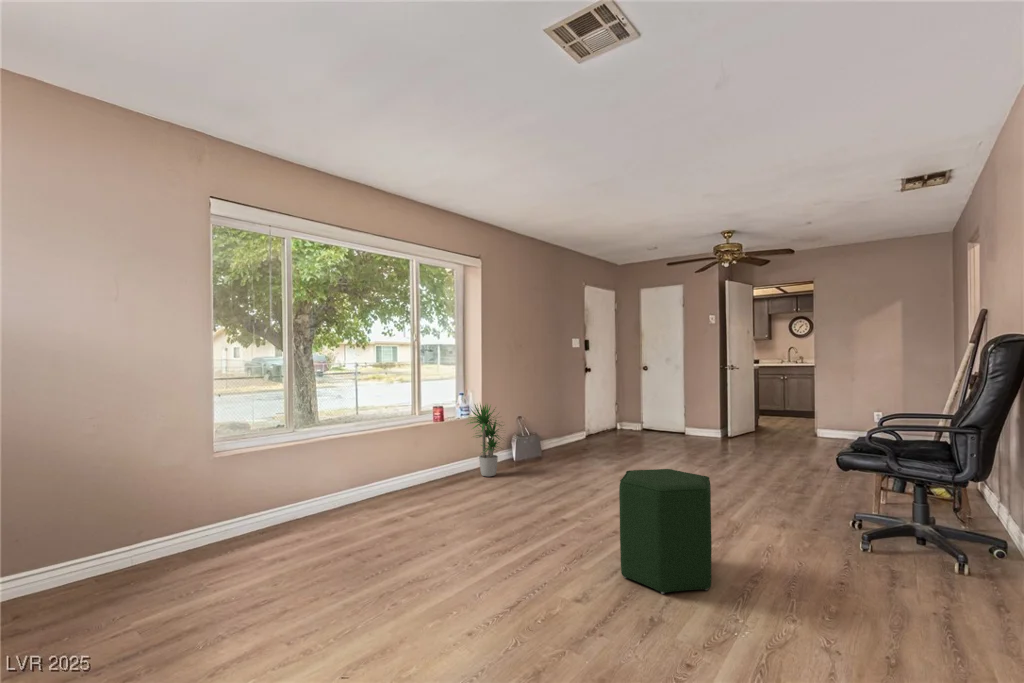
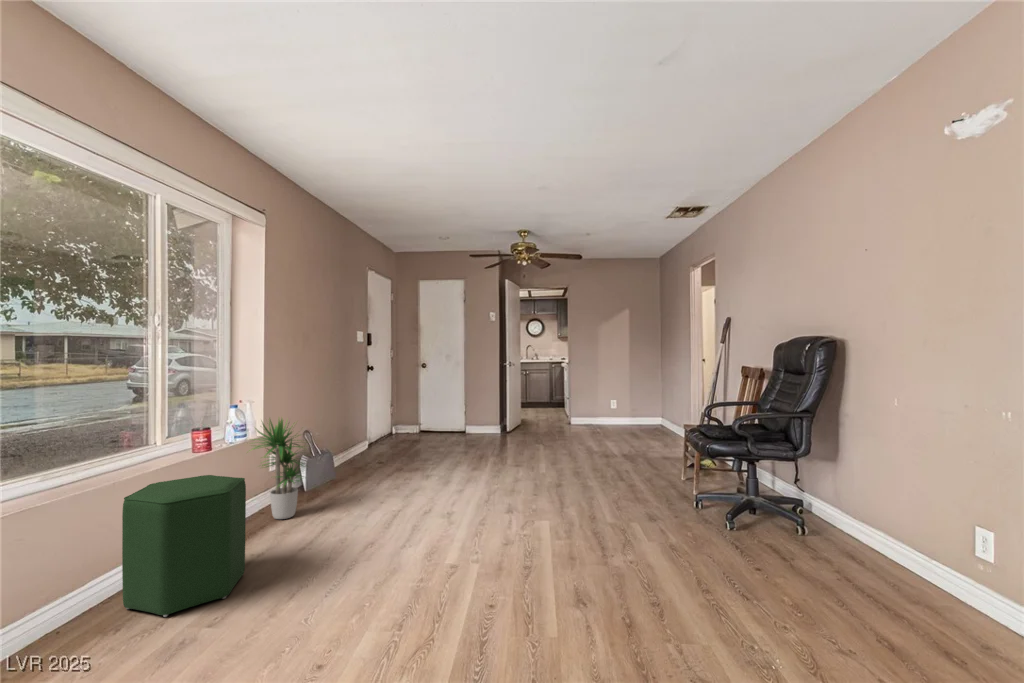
ottoman: present [619,469,712,594] -> present [122,475,246,617]

